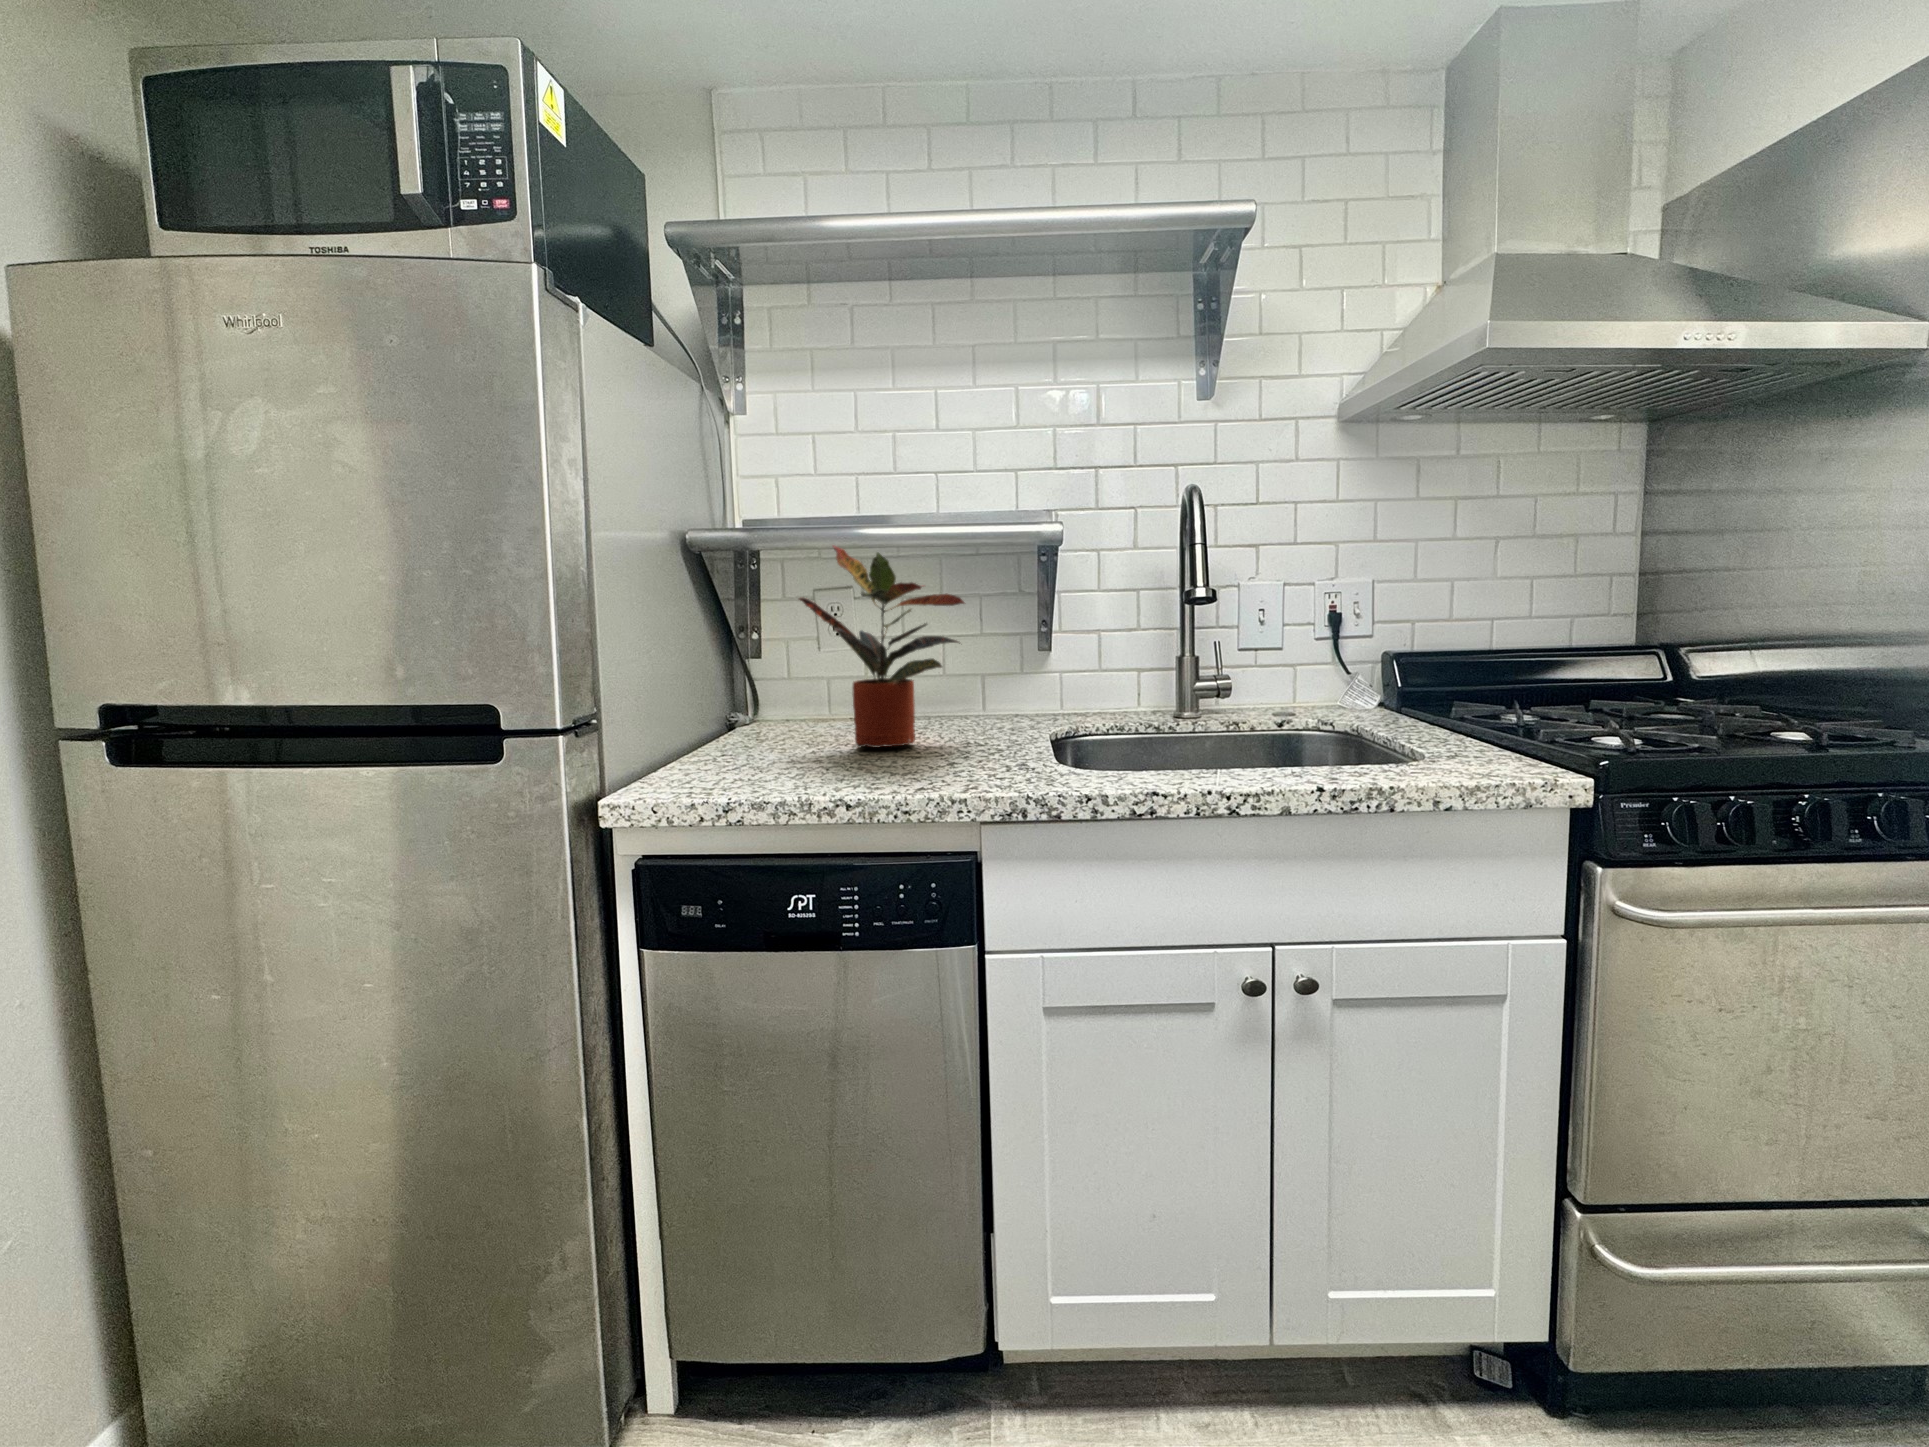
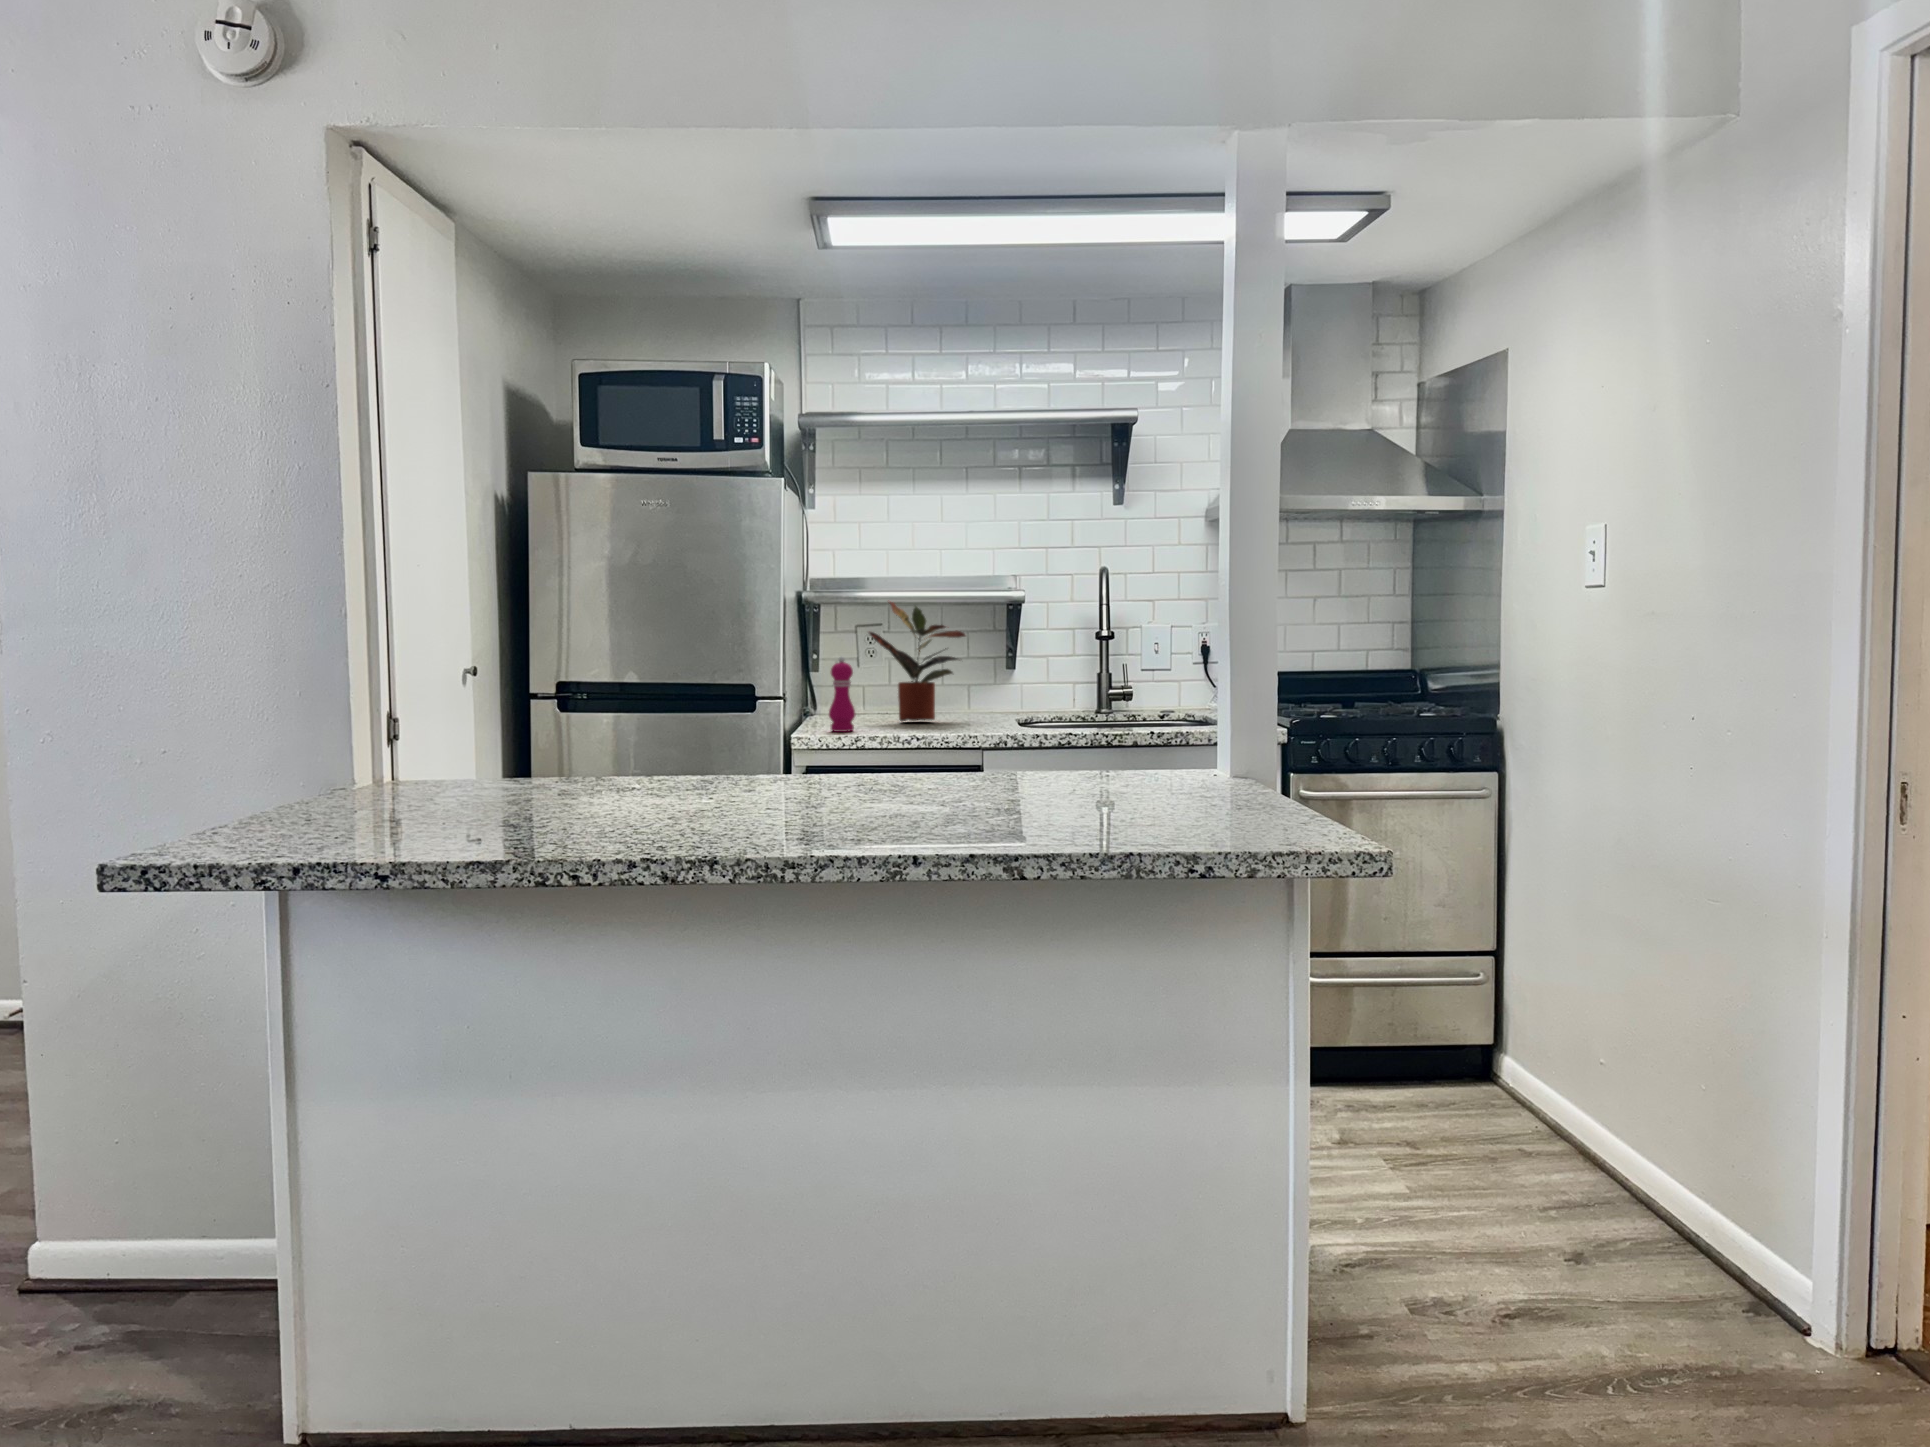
pepper mill: none [690,644,742,788] -> present [829,657,855,732]

